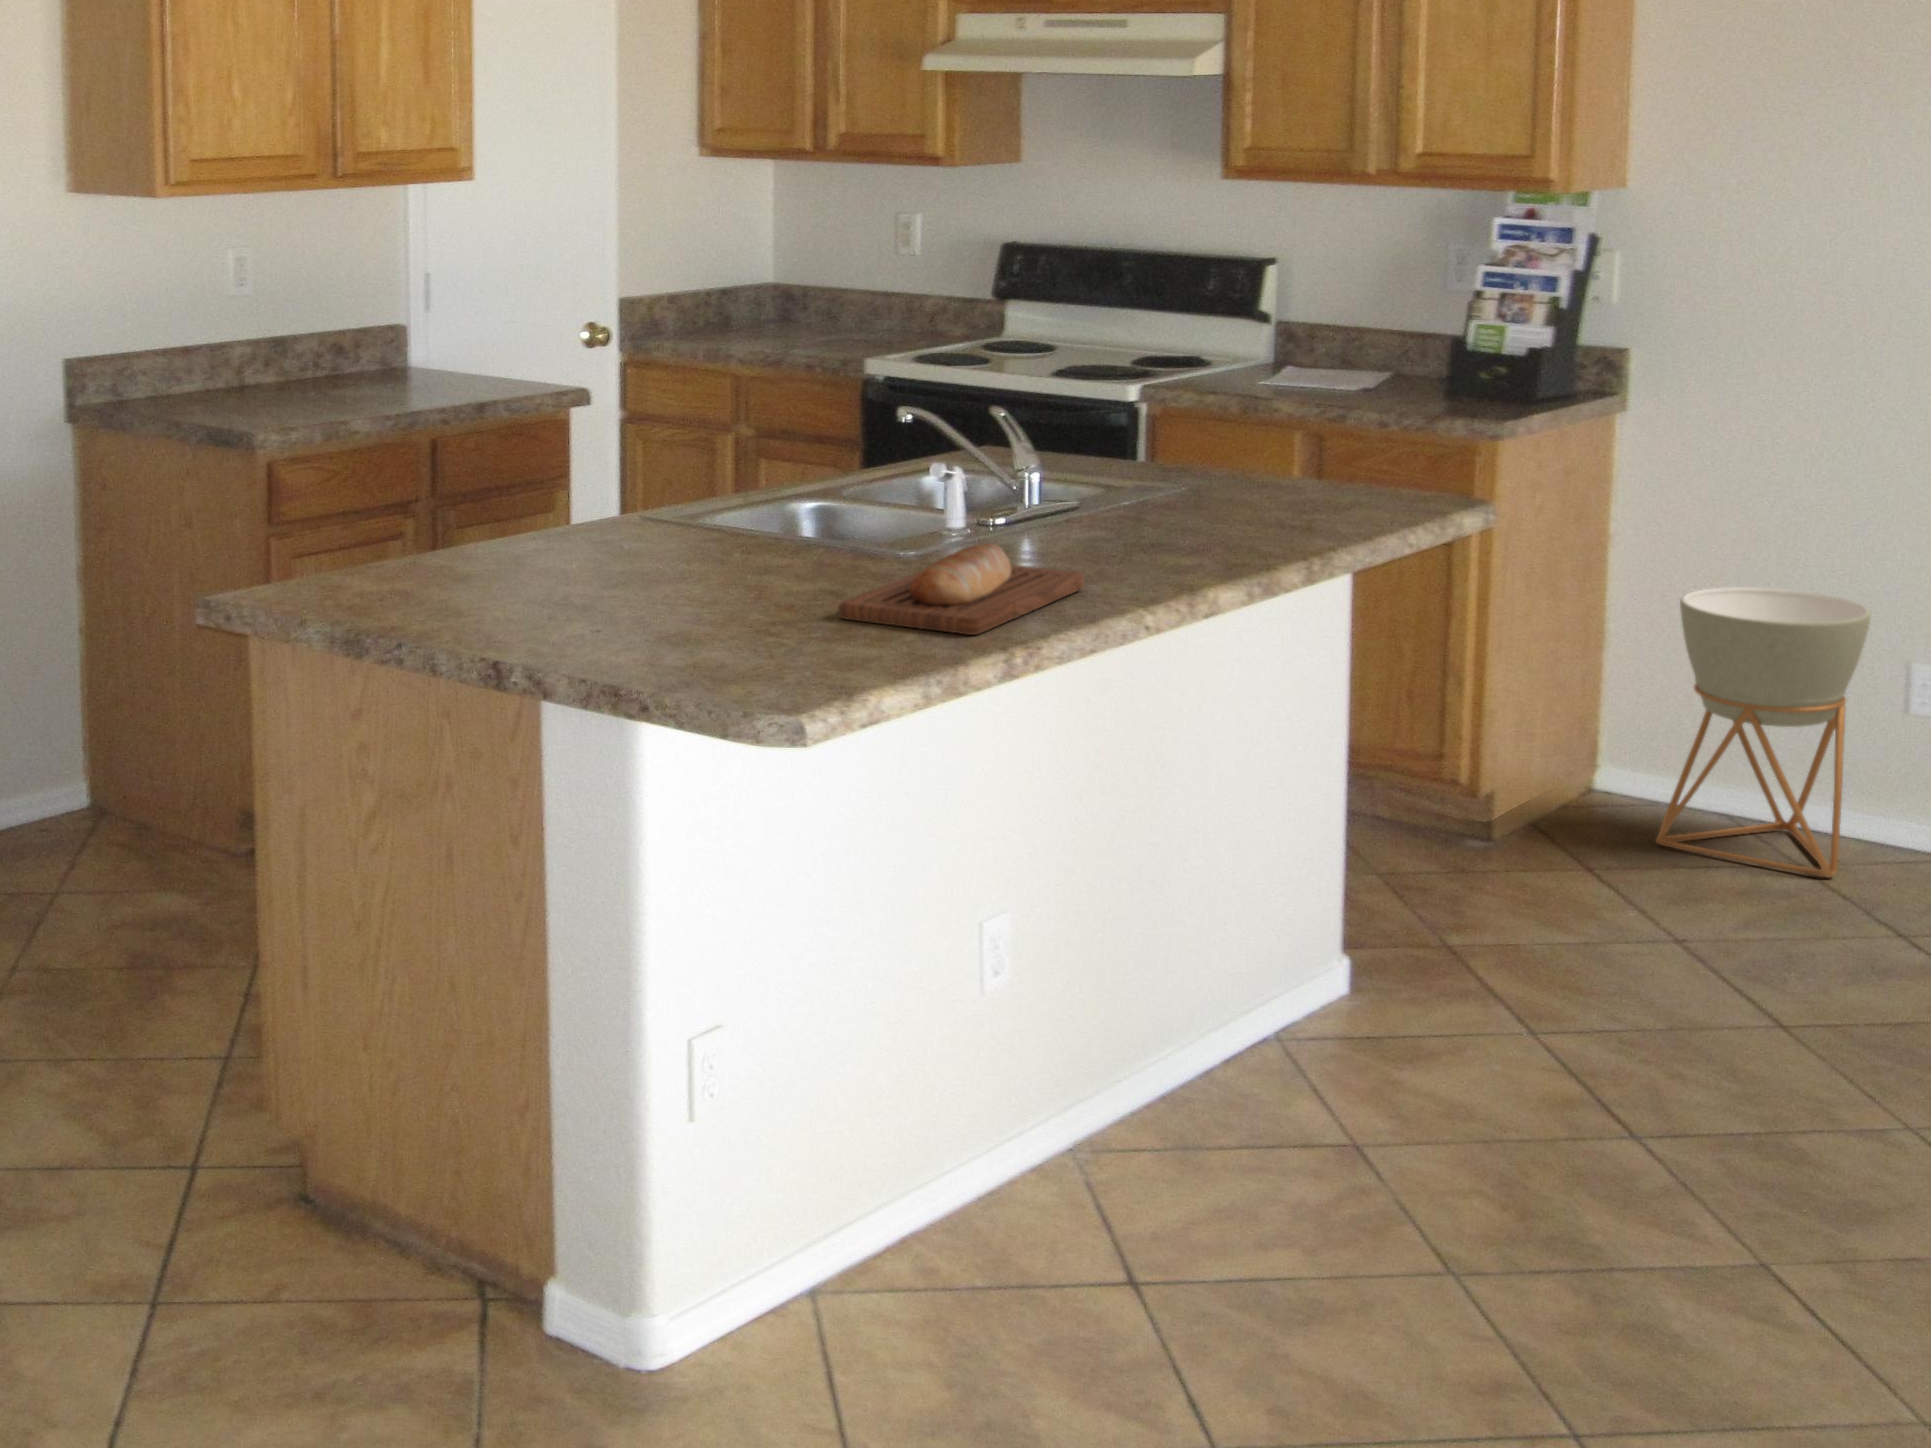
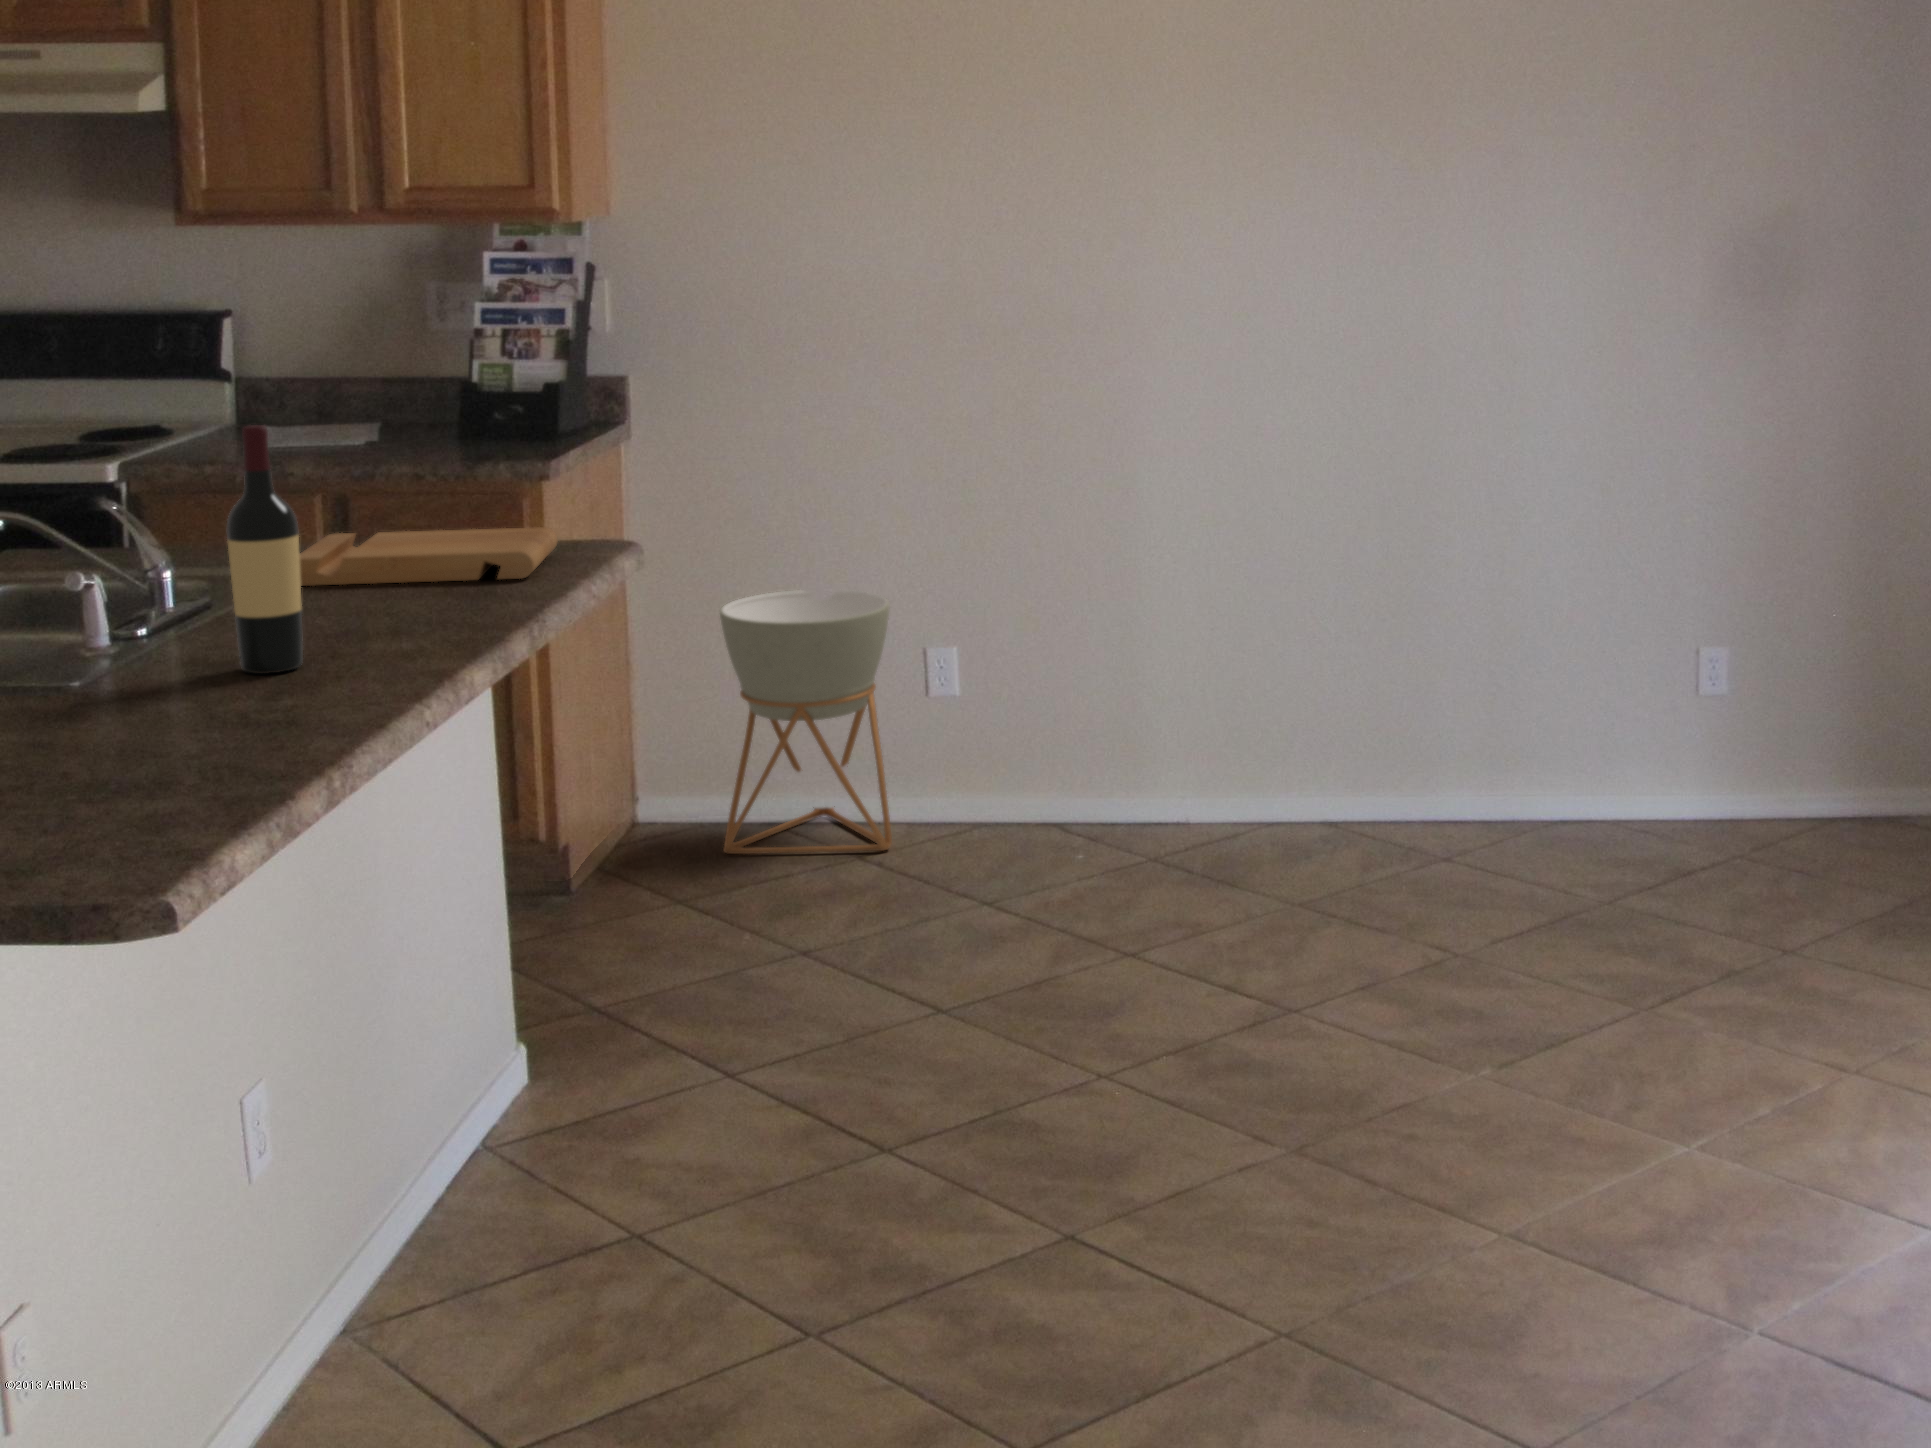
wine bottle: none [1037,356,1094,571] -> present [227,425,303,674]
cutting board: none [1152,464,1408,524] -> present [300,527,557,586]
bread loaf: present [838,543,1084,635] -> none [66,653,329,772]

